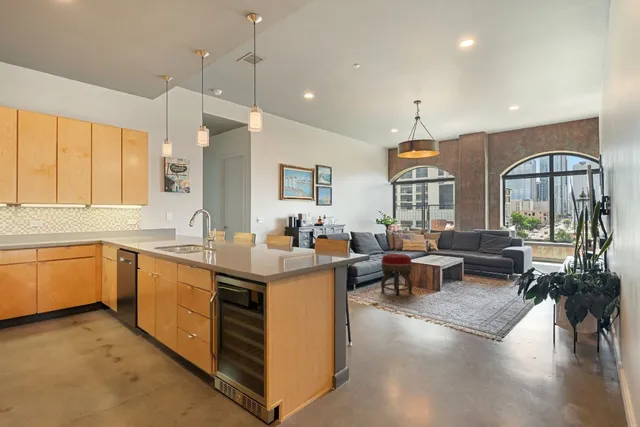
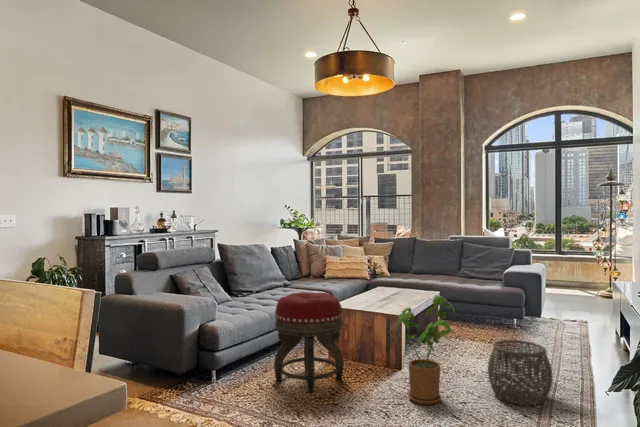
house plant: none [436,256,463,302] -> present [396,295,455,405]
woven basket: none [479,278,510,306] -> present [488,340,553,406]

